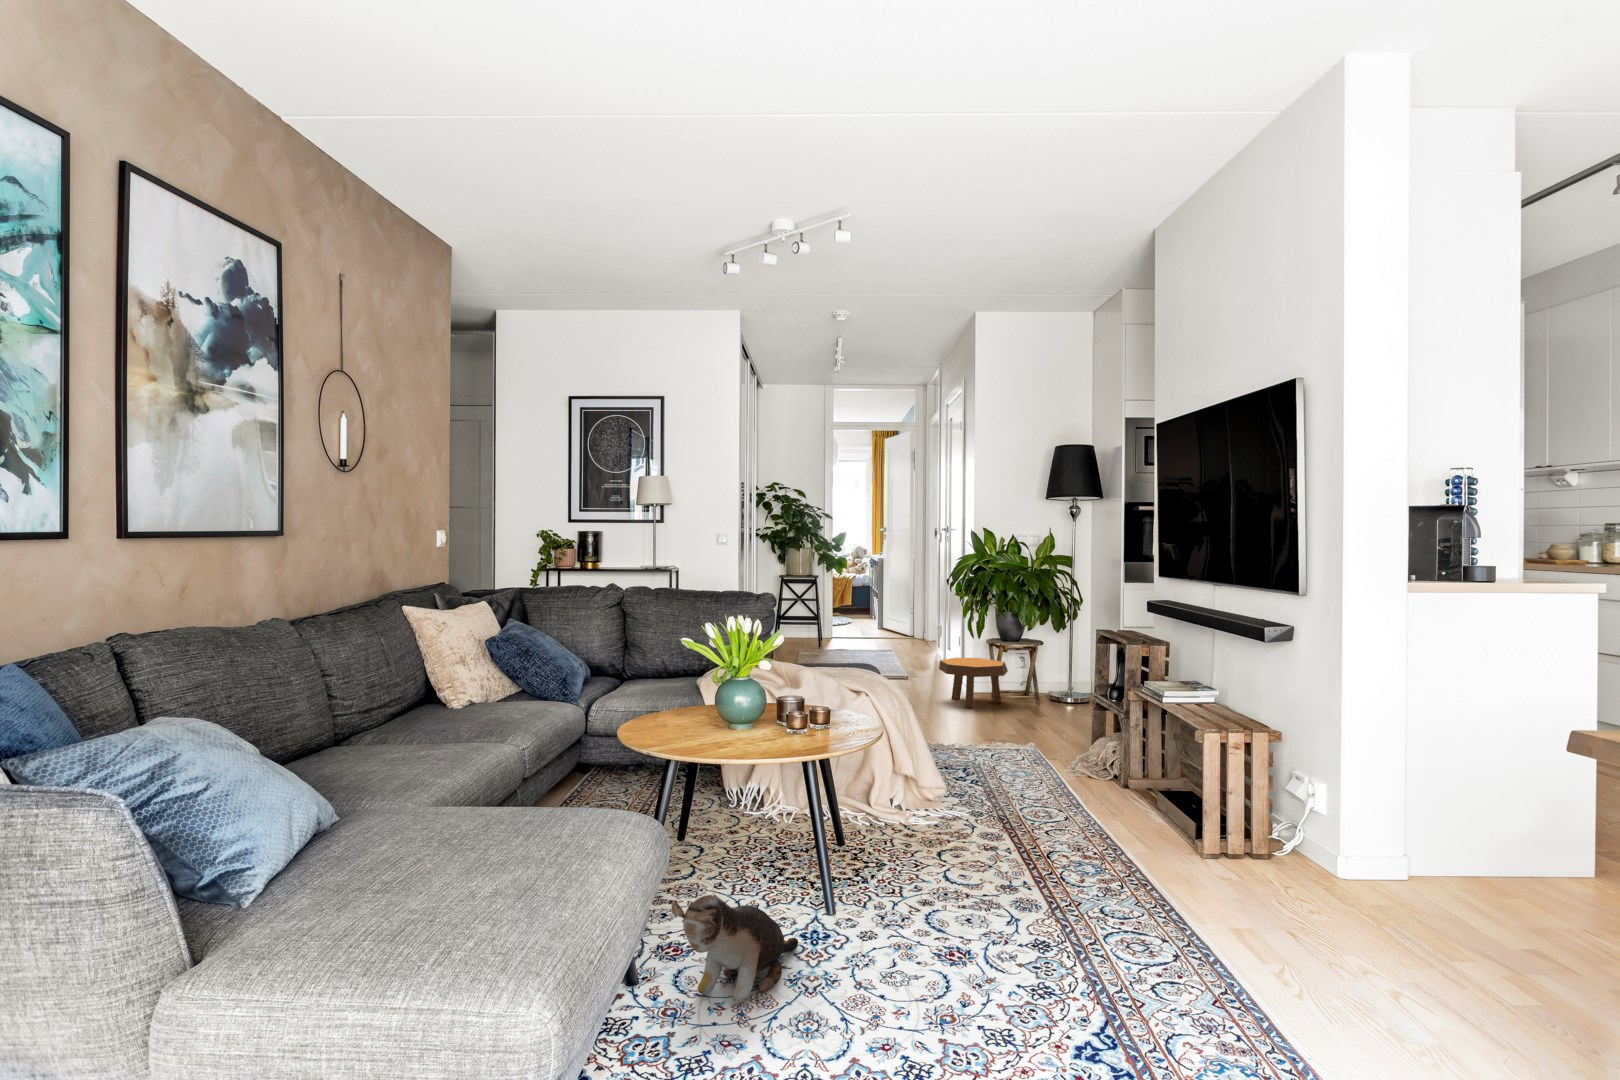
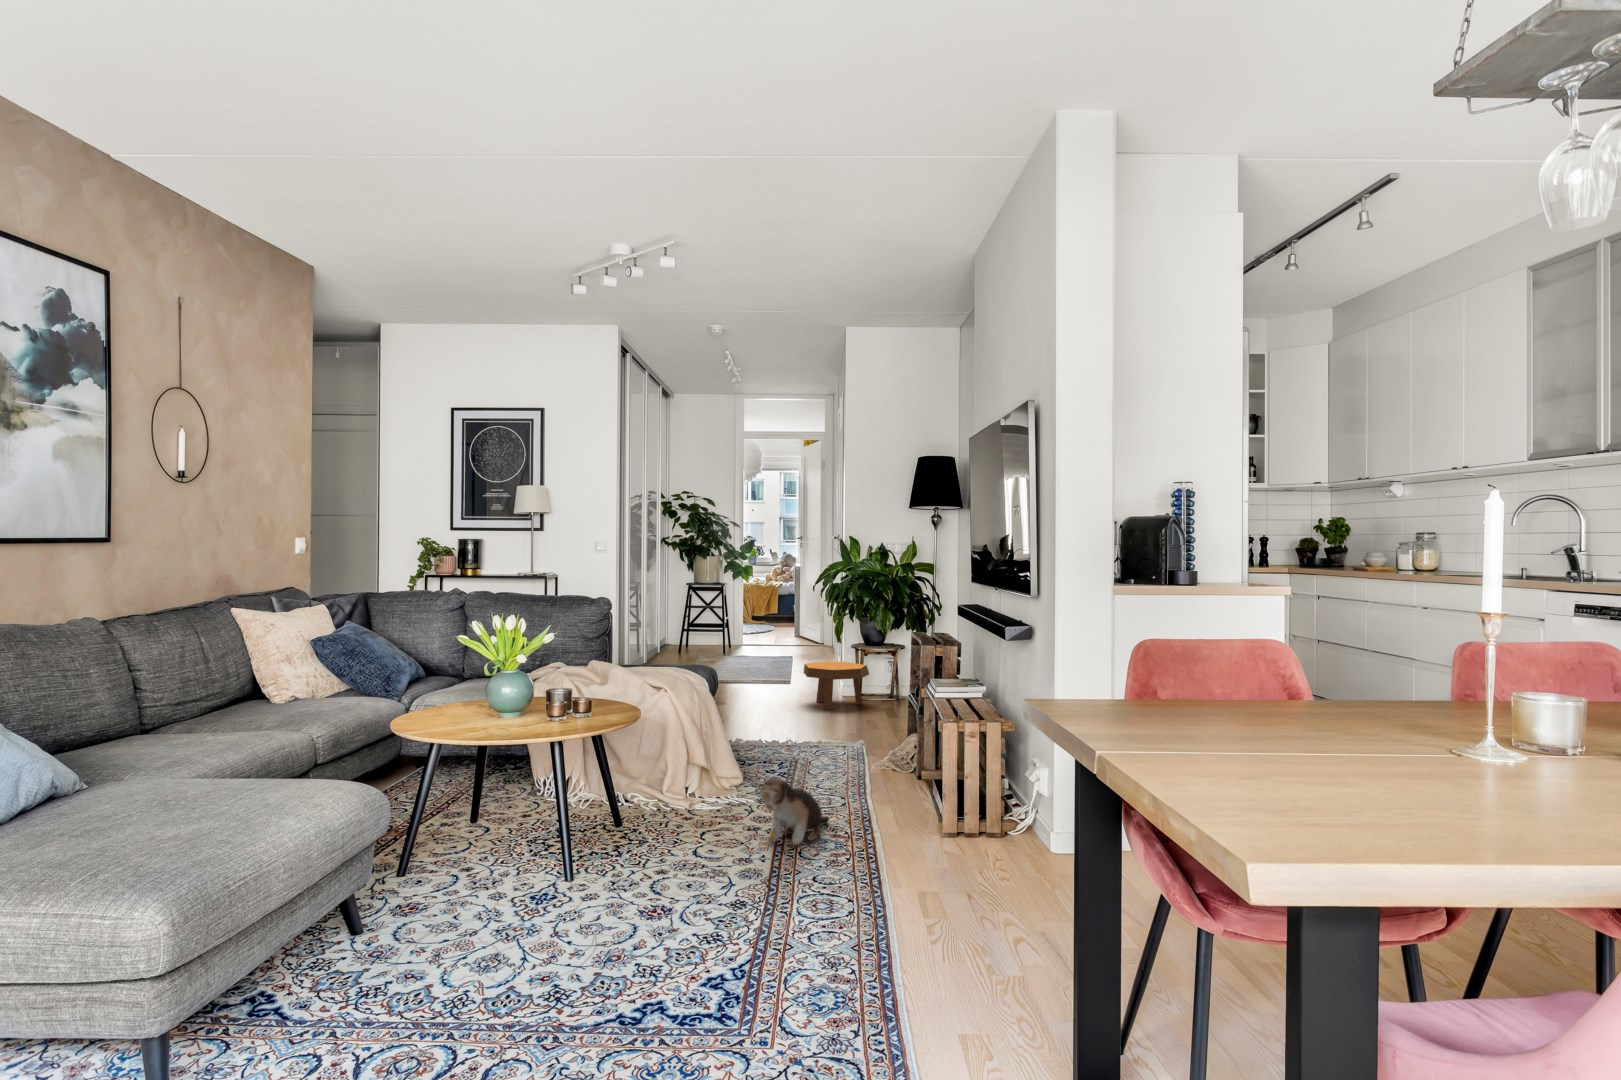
plush toy: present [671,895,798,1002] -> present [754,777,829,845]

